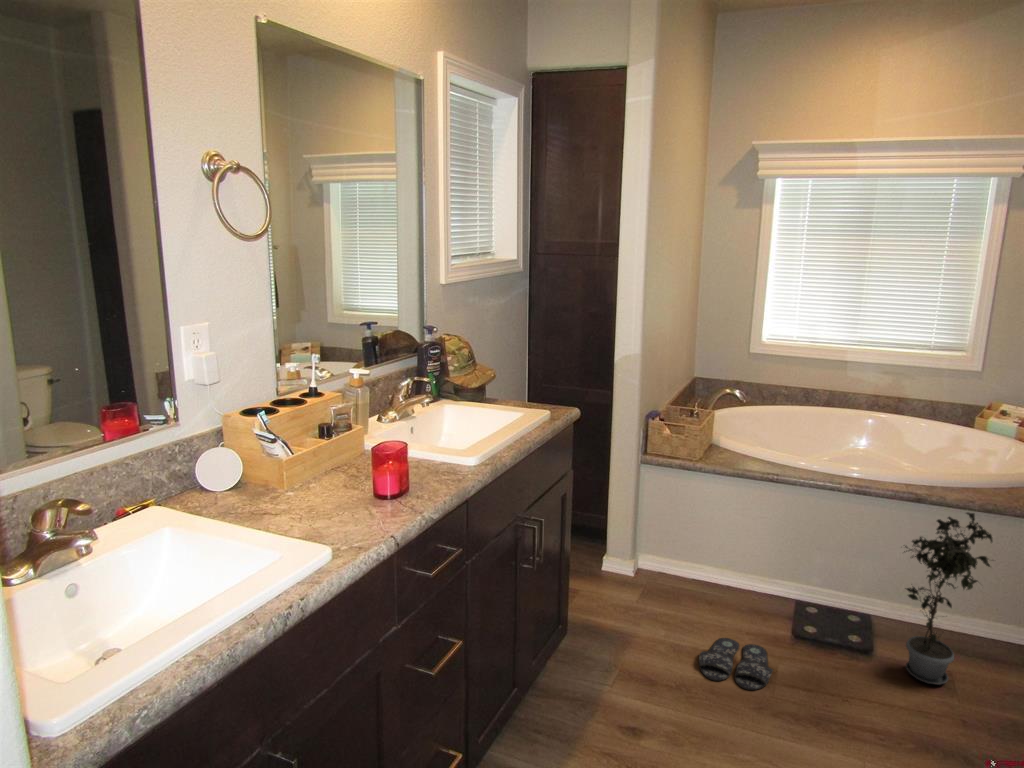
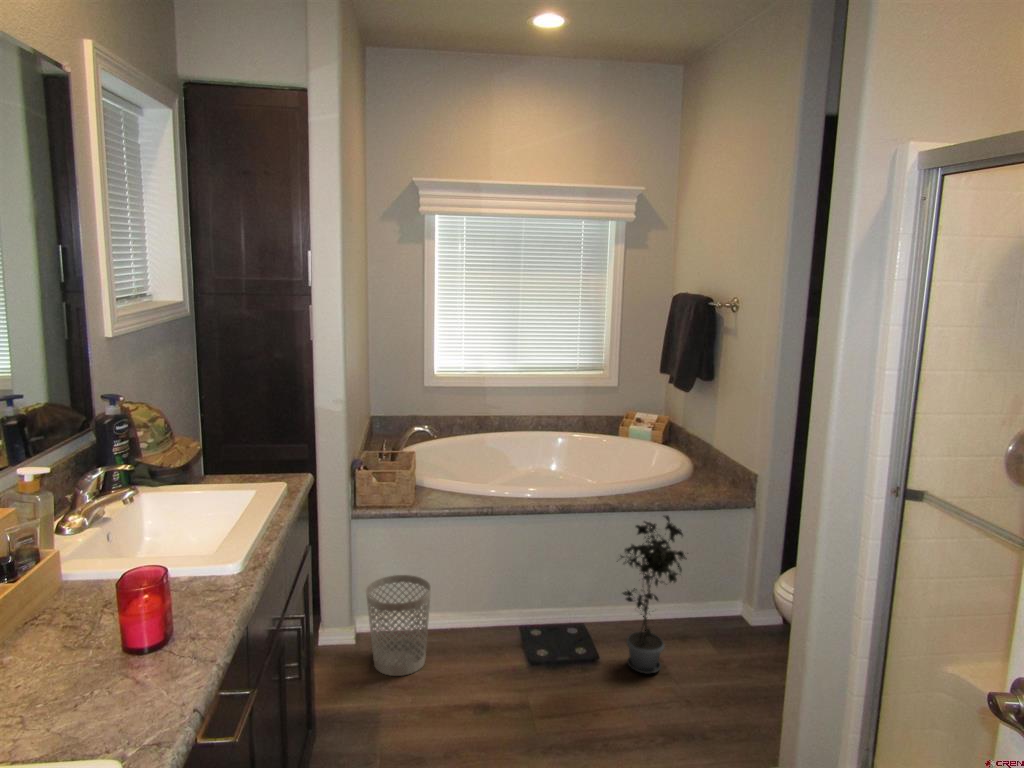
wastebasket: none [638,520,700,612] -> present [366,575,431,676]
slippers: present [699,638,773,690] -> none [457,683,529,735]

